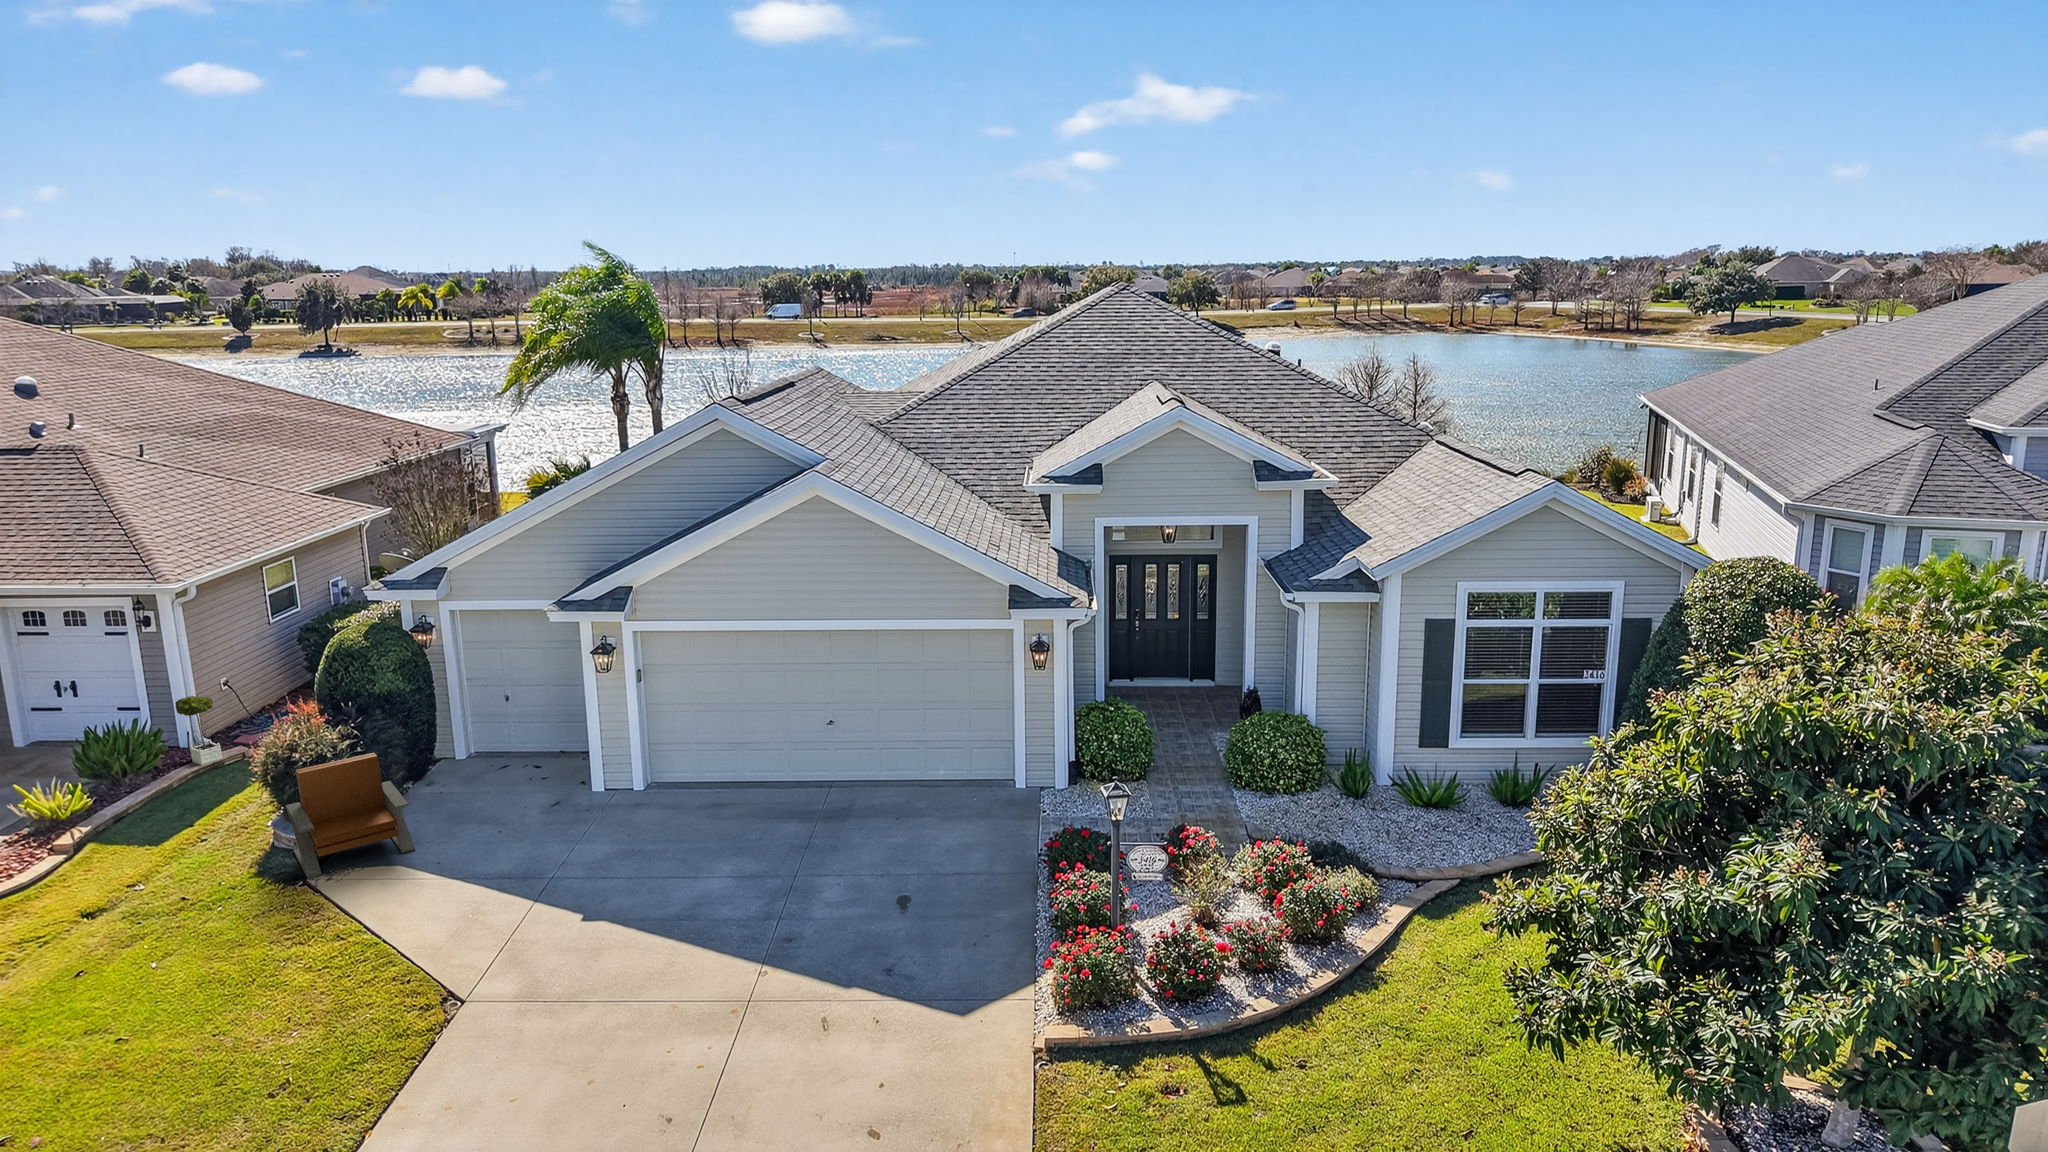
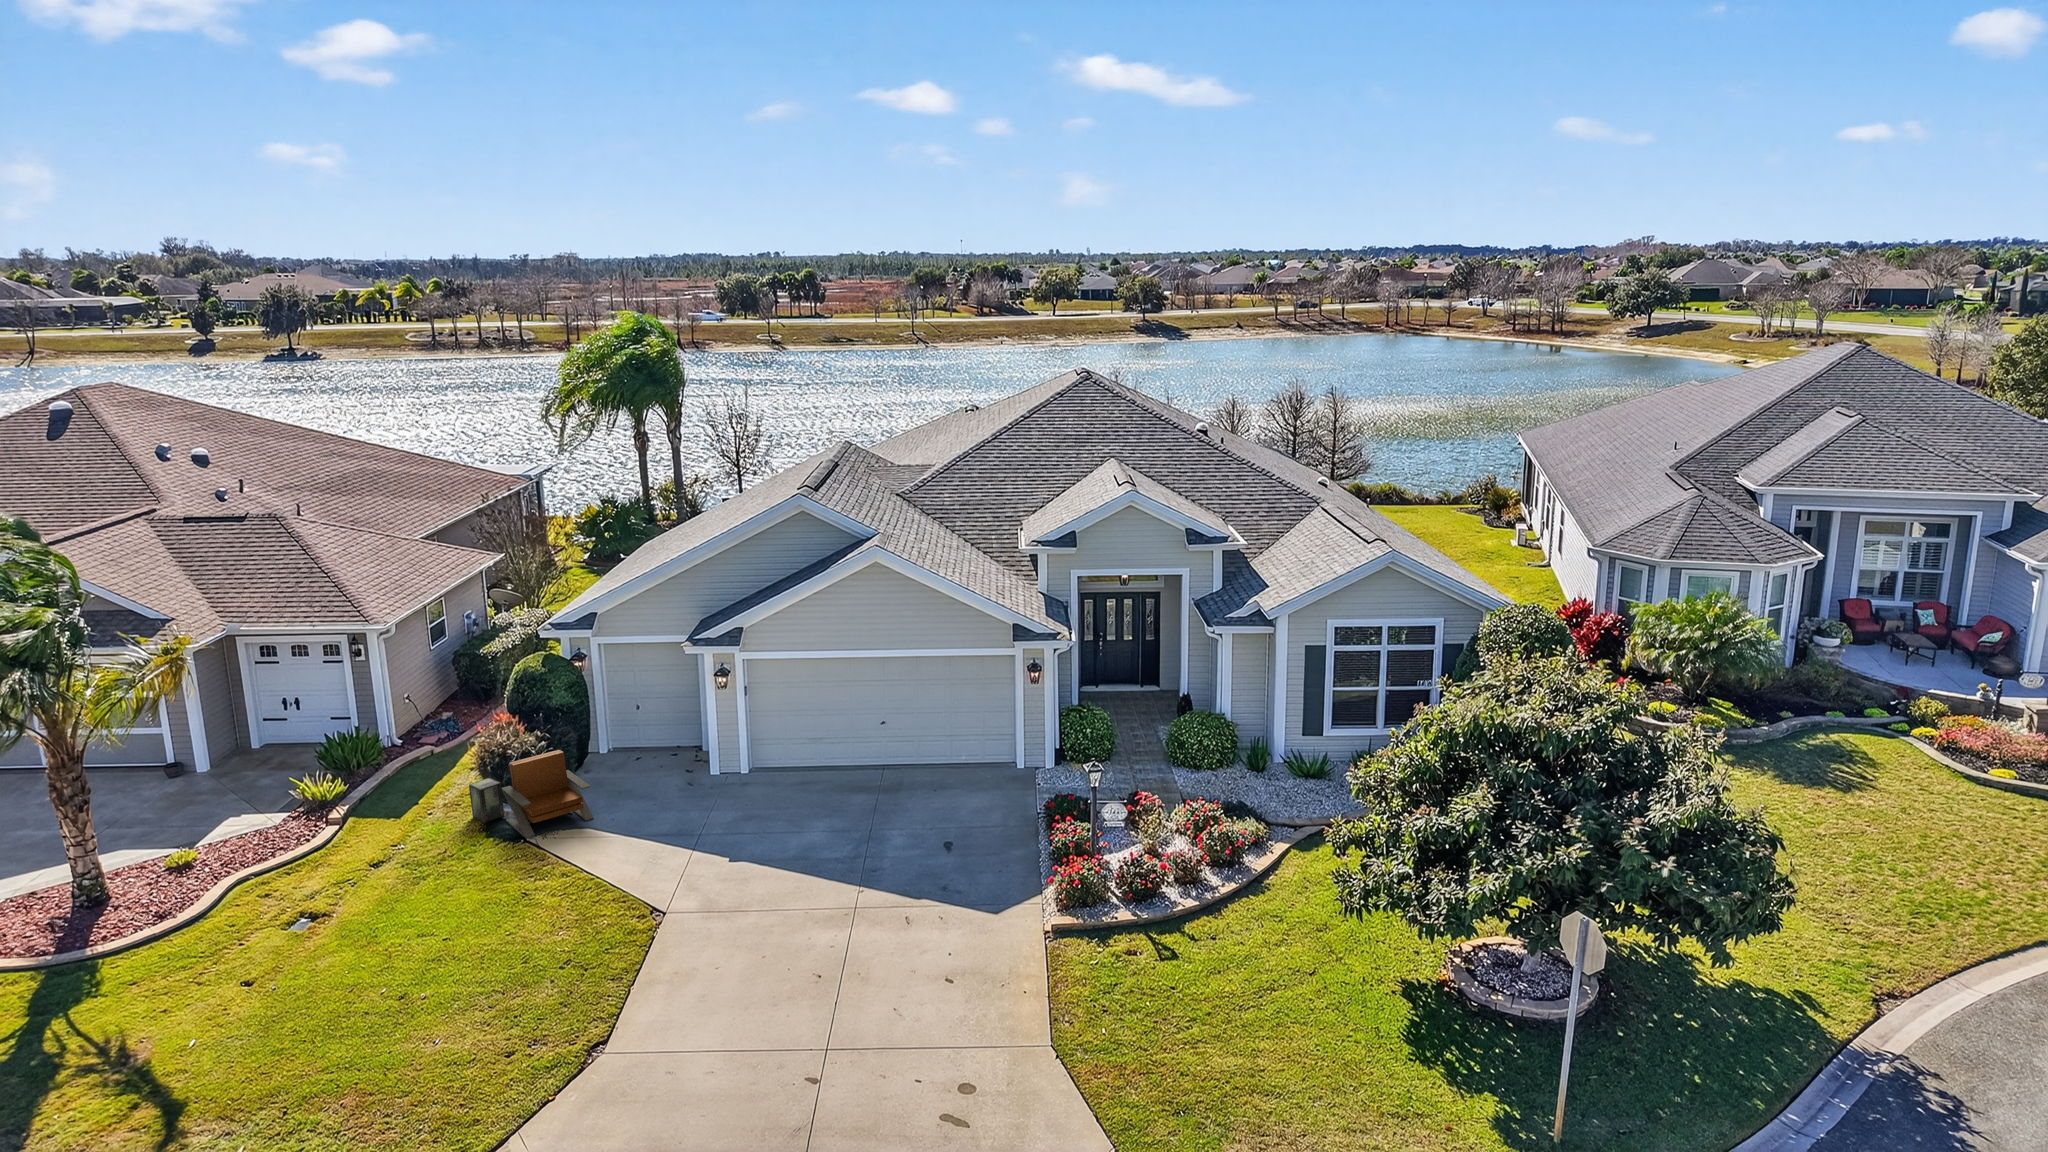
potted tree: present [176,696,222,765] -> none [381,709,414,761]
storage box: none [244,790,296,854] -> present [469,778,504,823]

